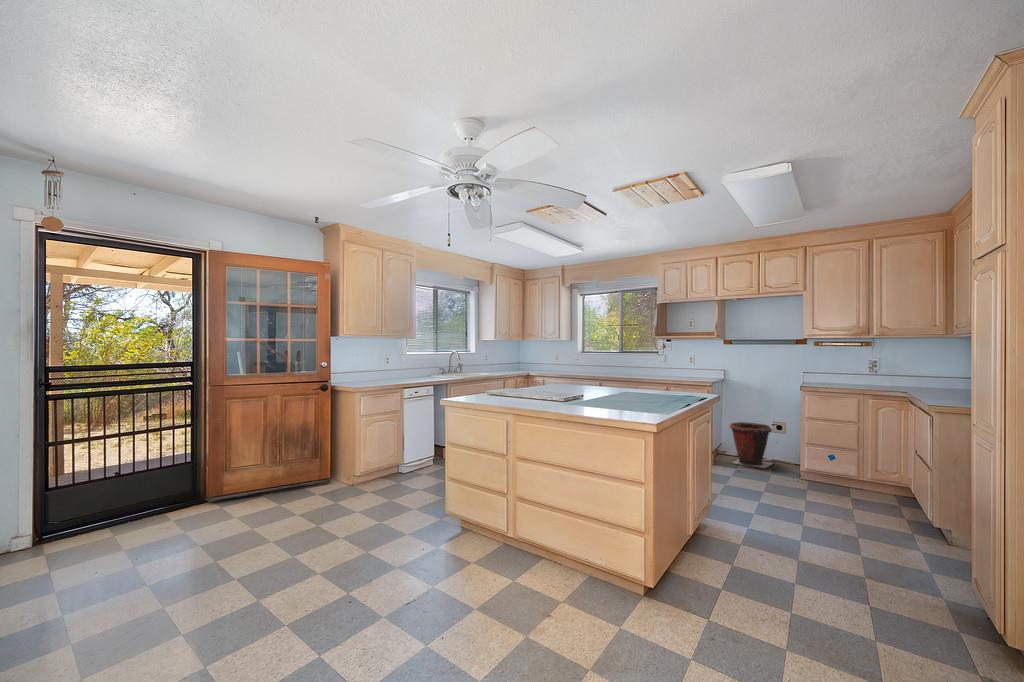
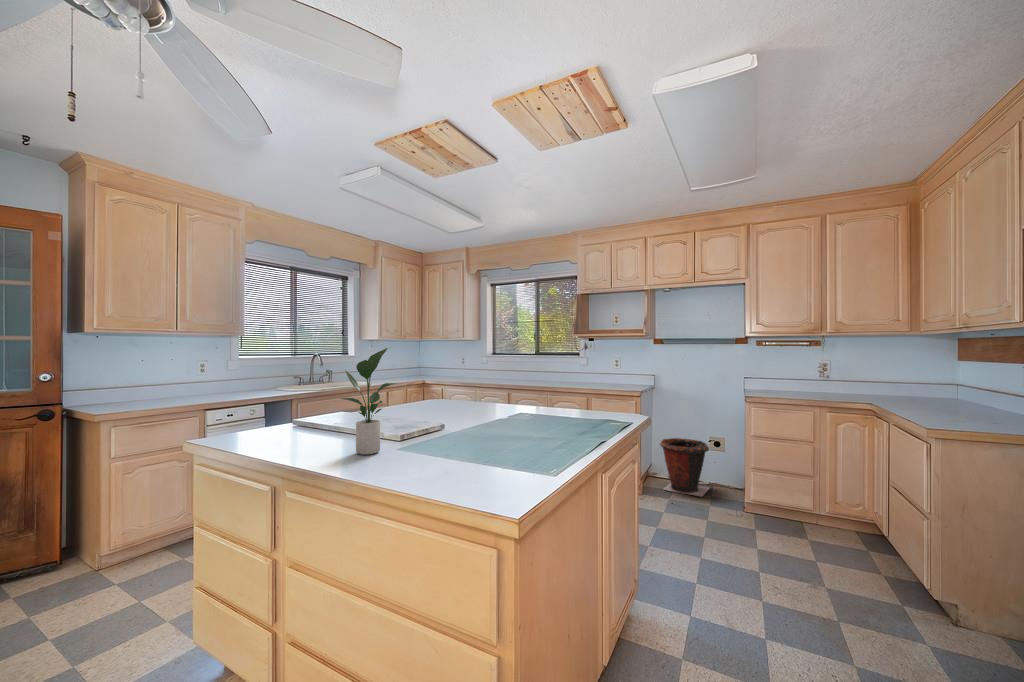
potted plant: none [538,349,567,406] -> present [341,348,397,455]

